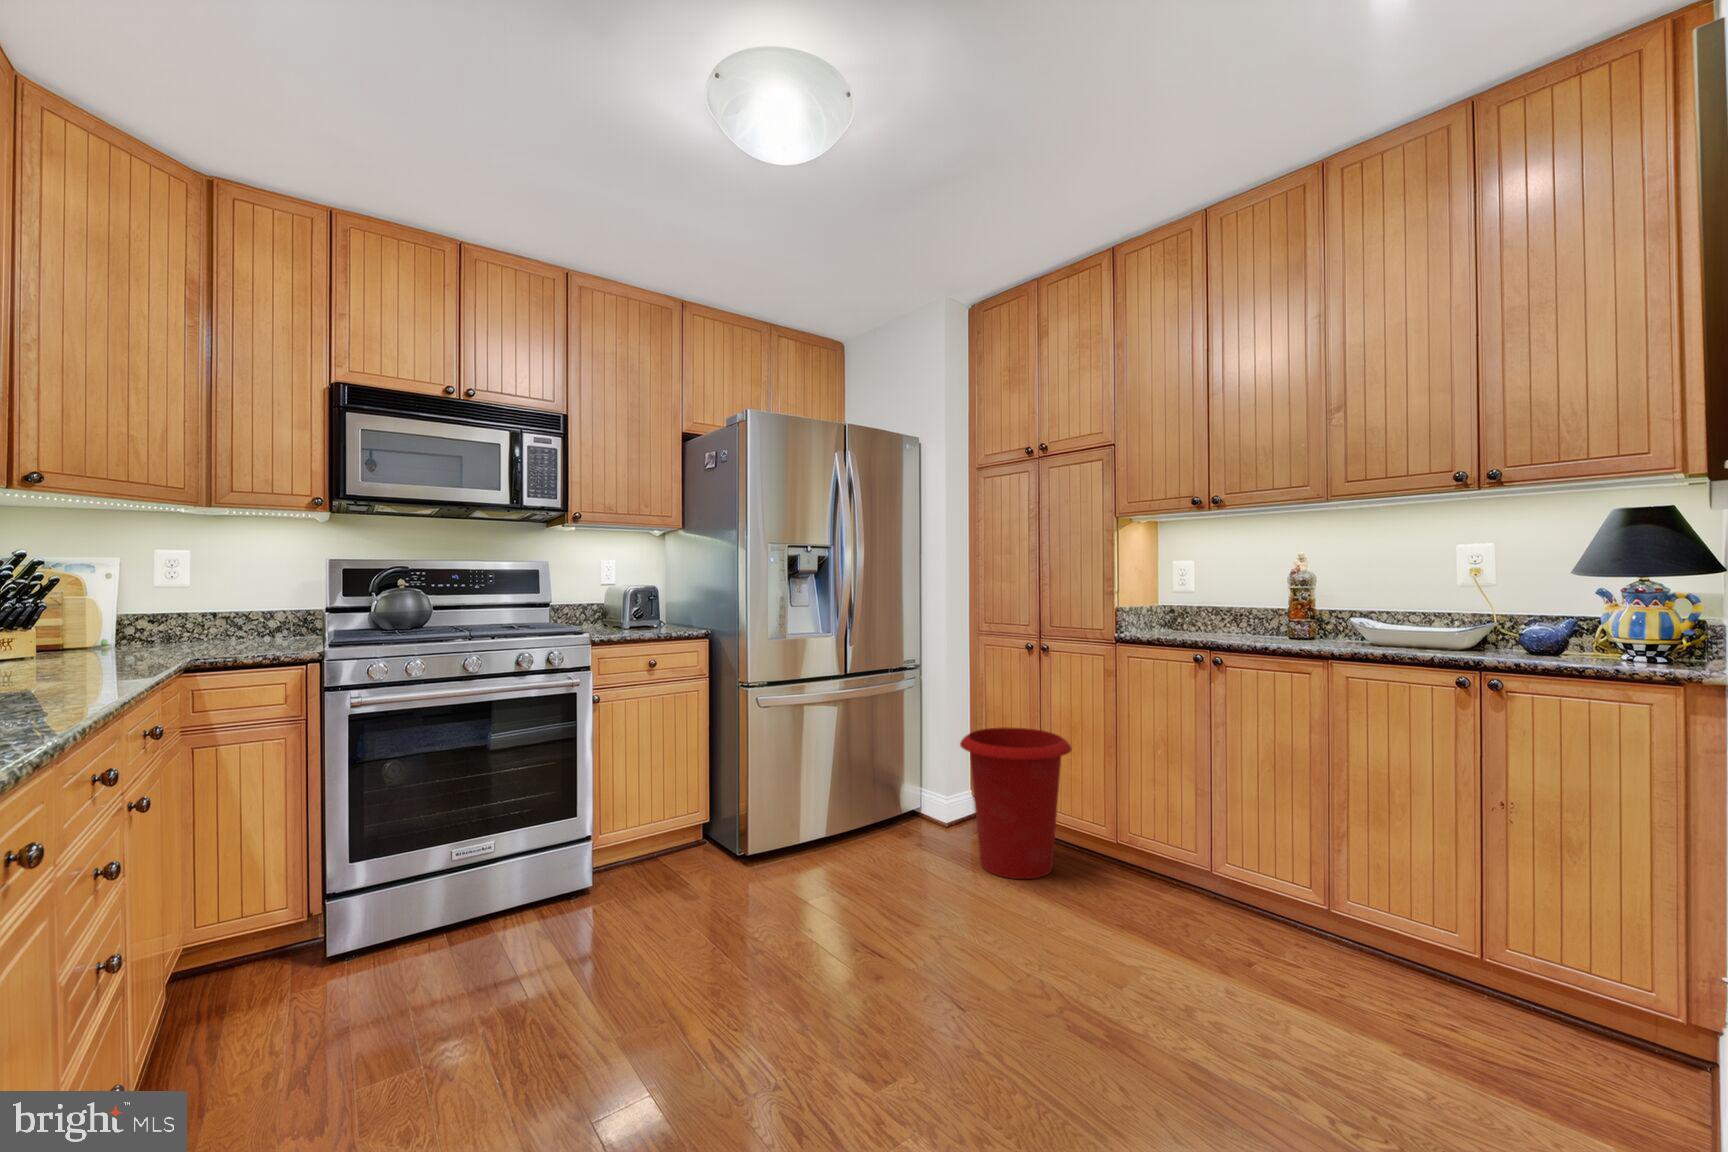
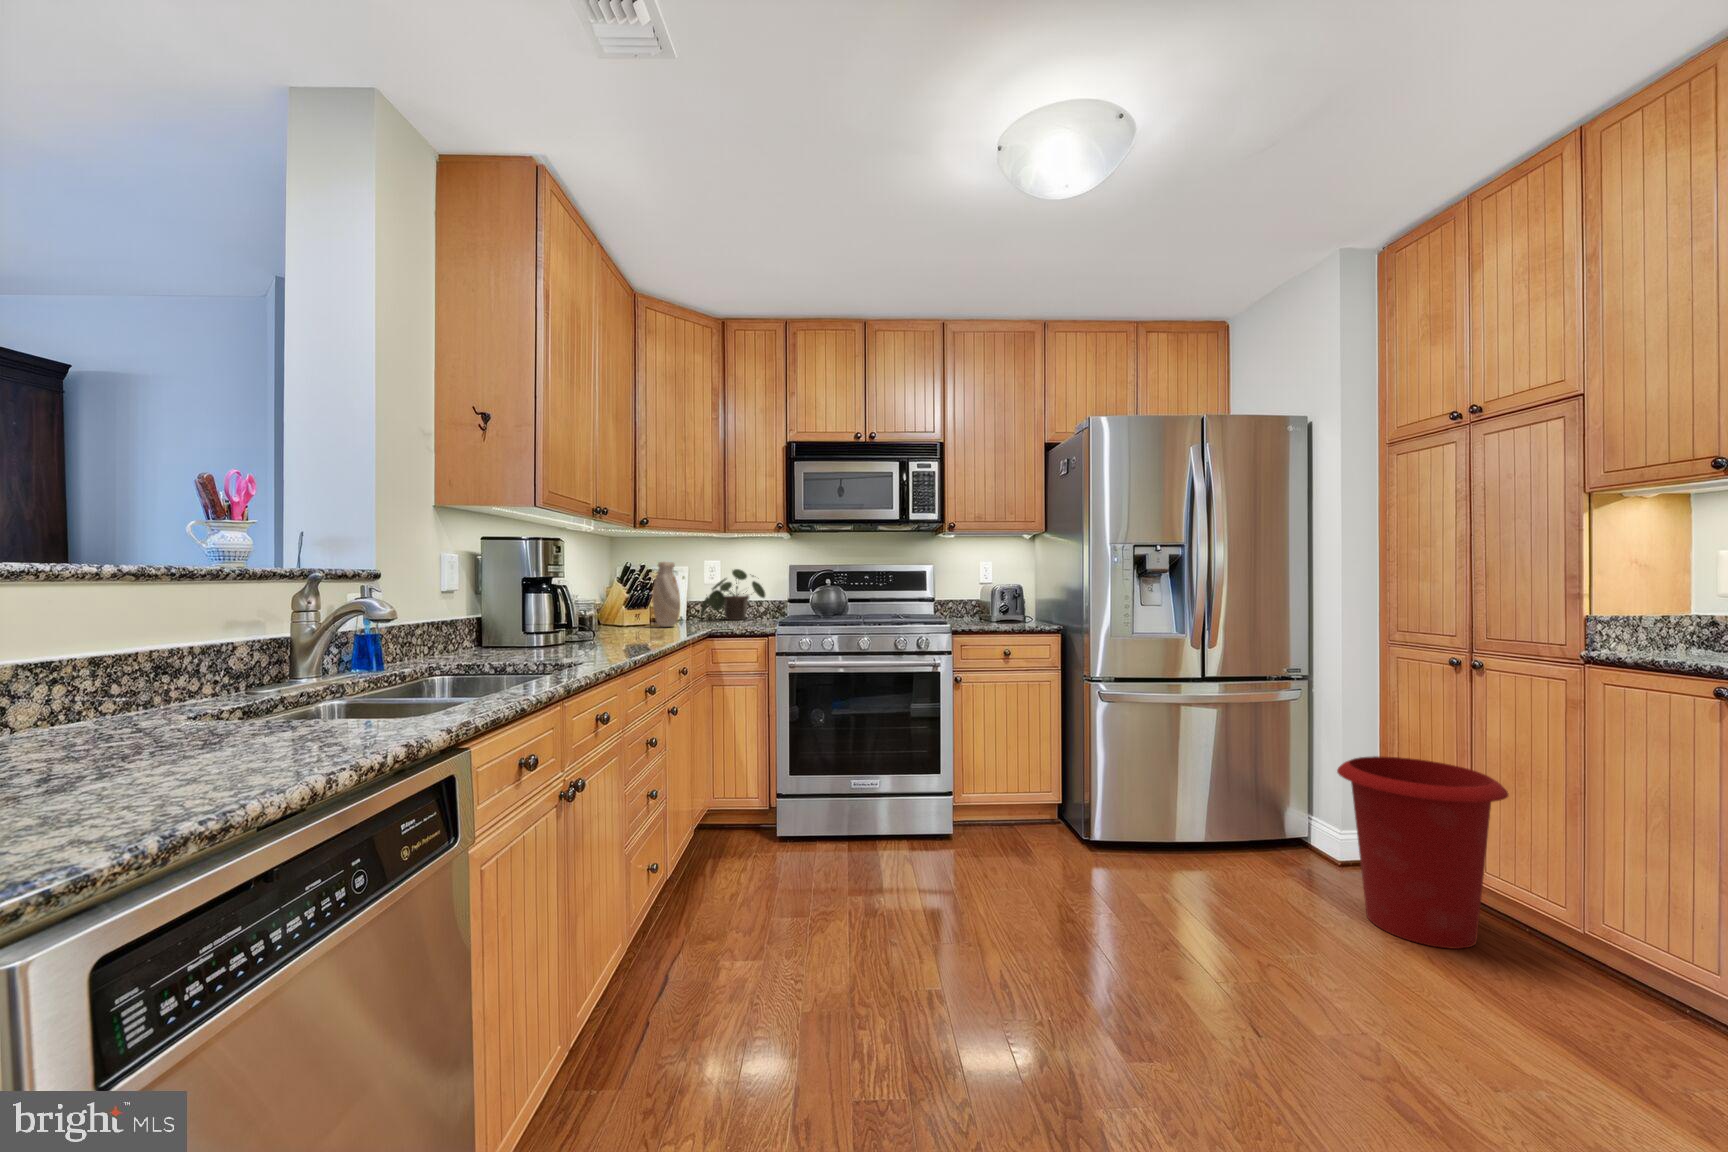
vase: none [48,549,114,660] -> present [653,562,680,627]
potted plant: none [148,564,282,642] -> present [701,569,765,620]

